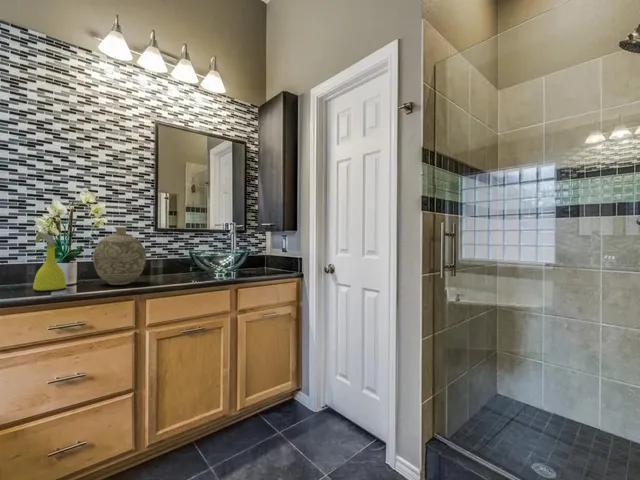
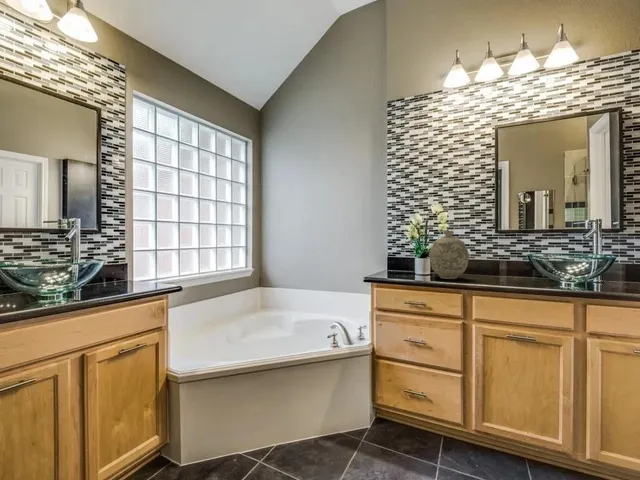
spray bottle: present [33,232,66,291] -> none [394,236,412,277]

